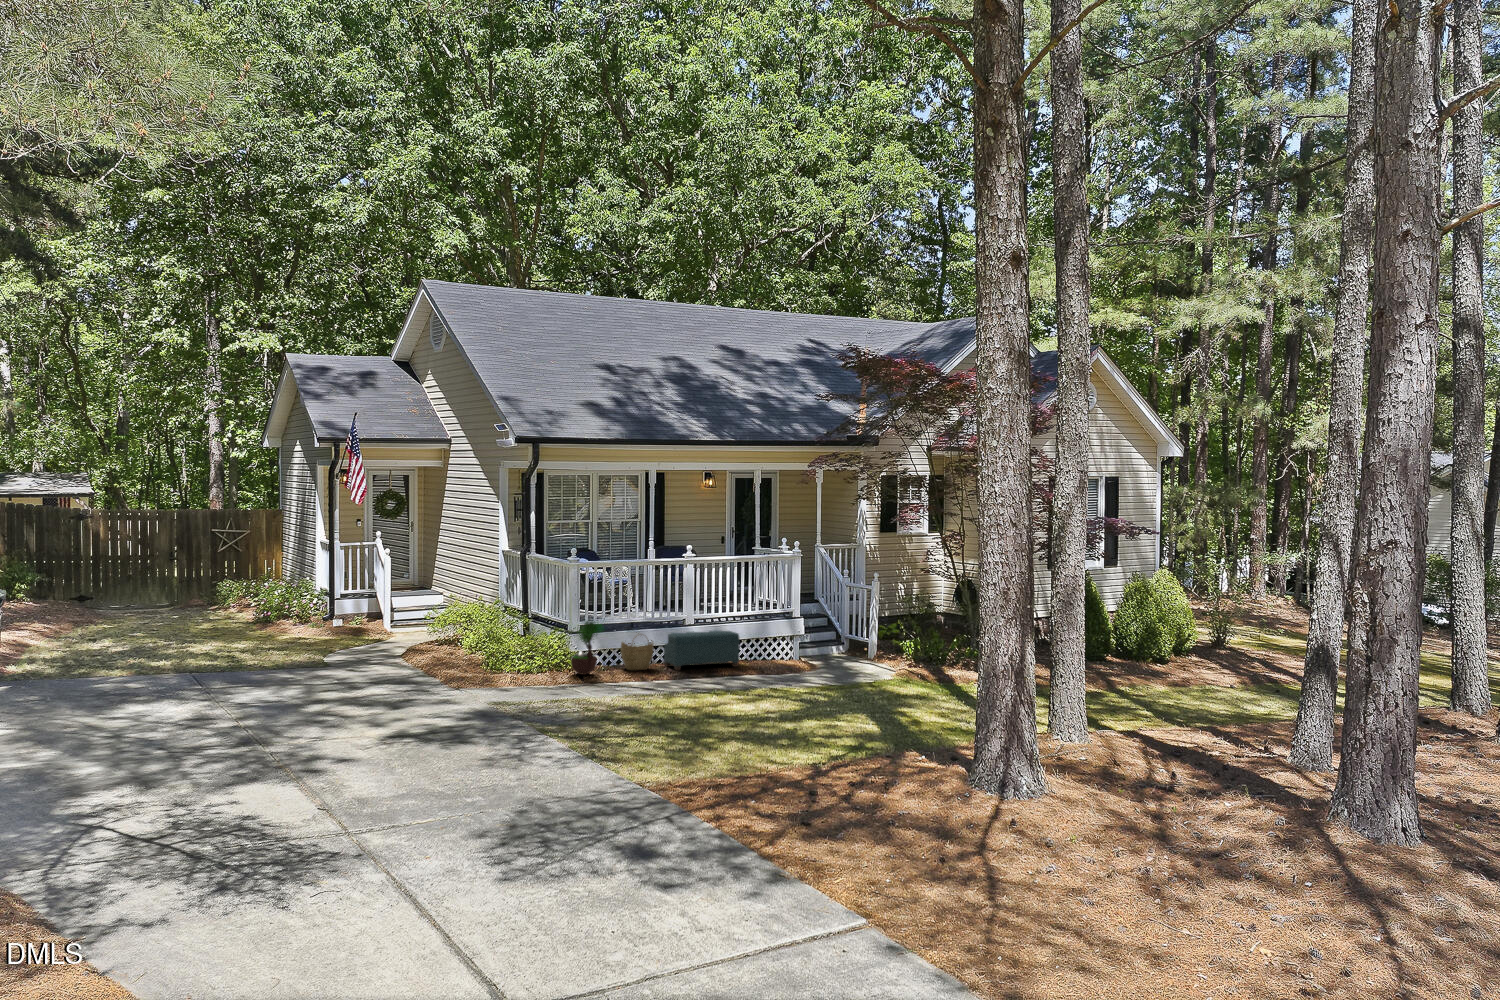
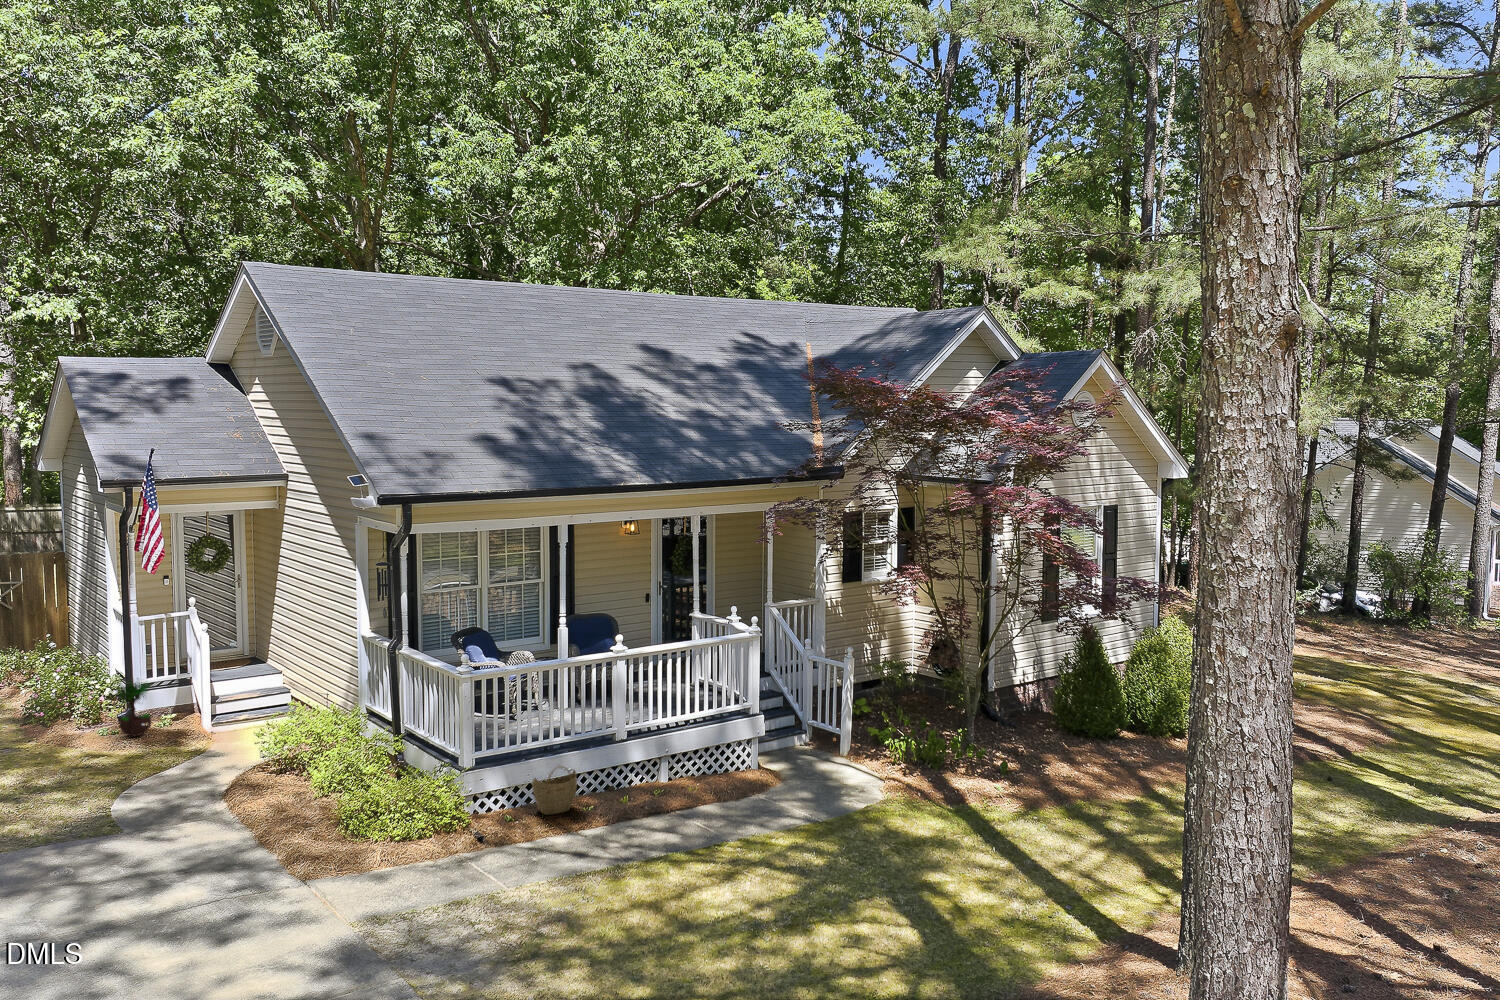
potted tree: present [571,621,602,675] -> present [113,681,151,737]
bench: present [664,631,740,670] -> none [589,740,688,809]

